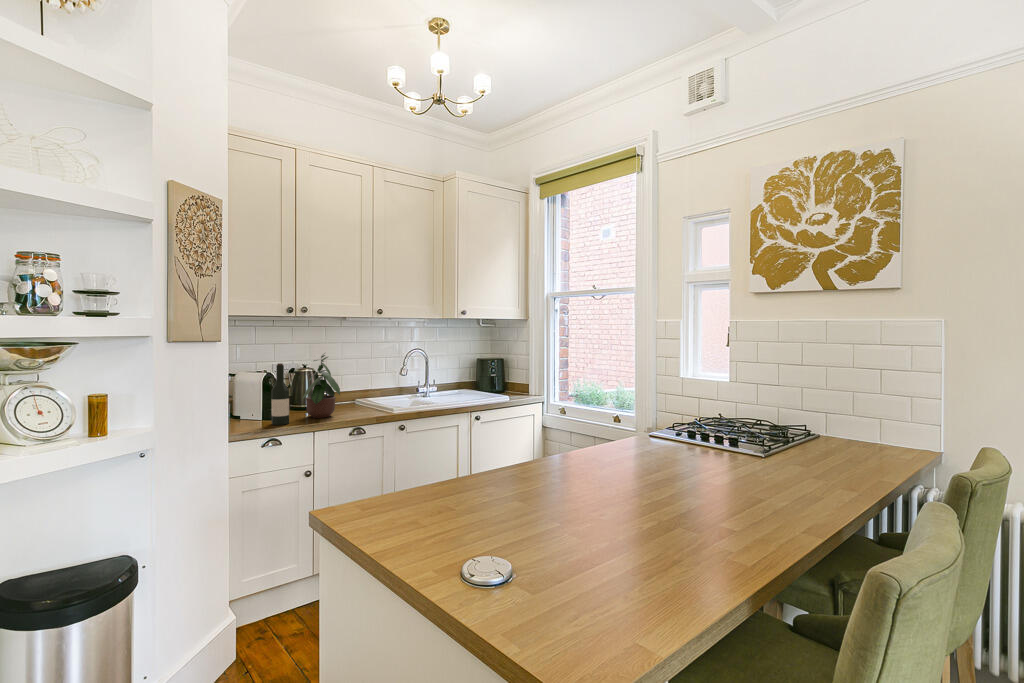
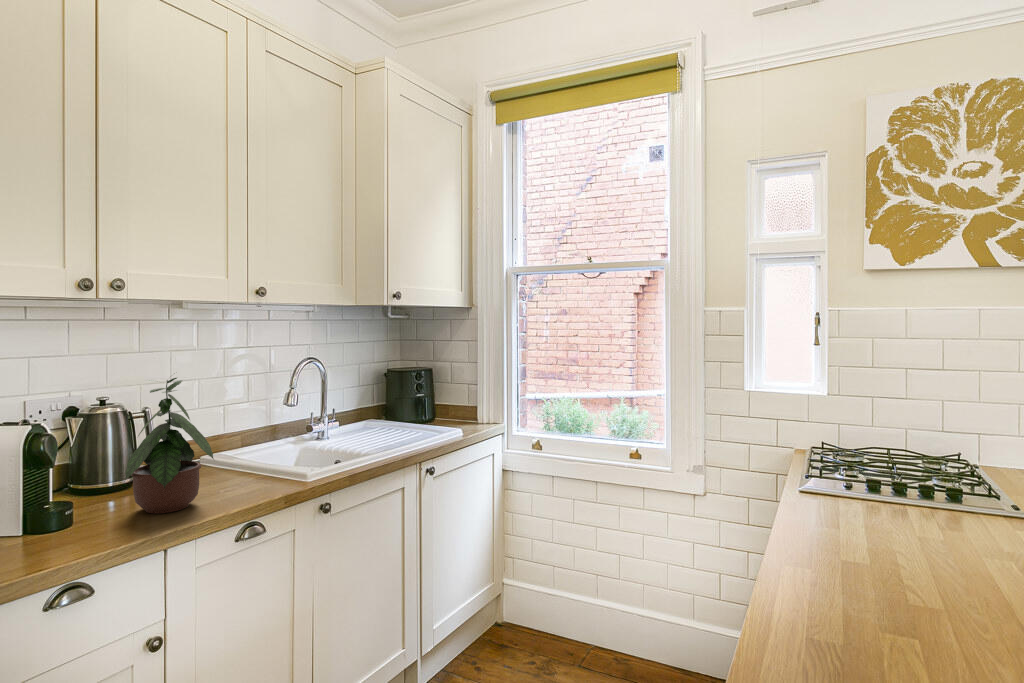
wine bottle: present [271,363,289,425] -> none [57,403,107,552]

